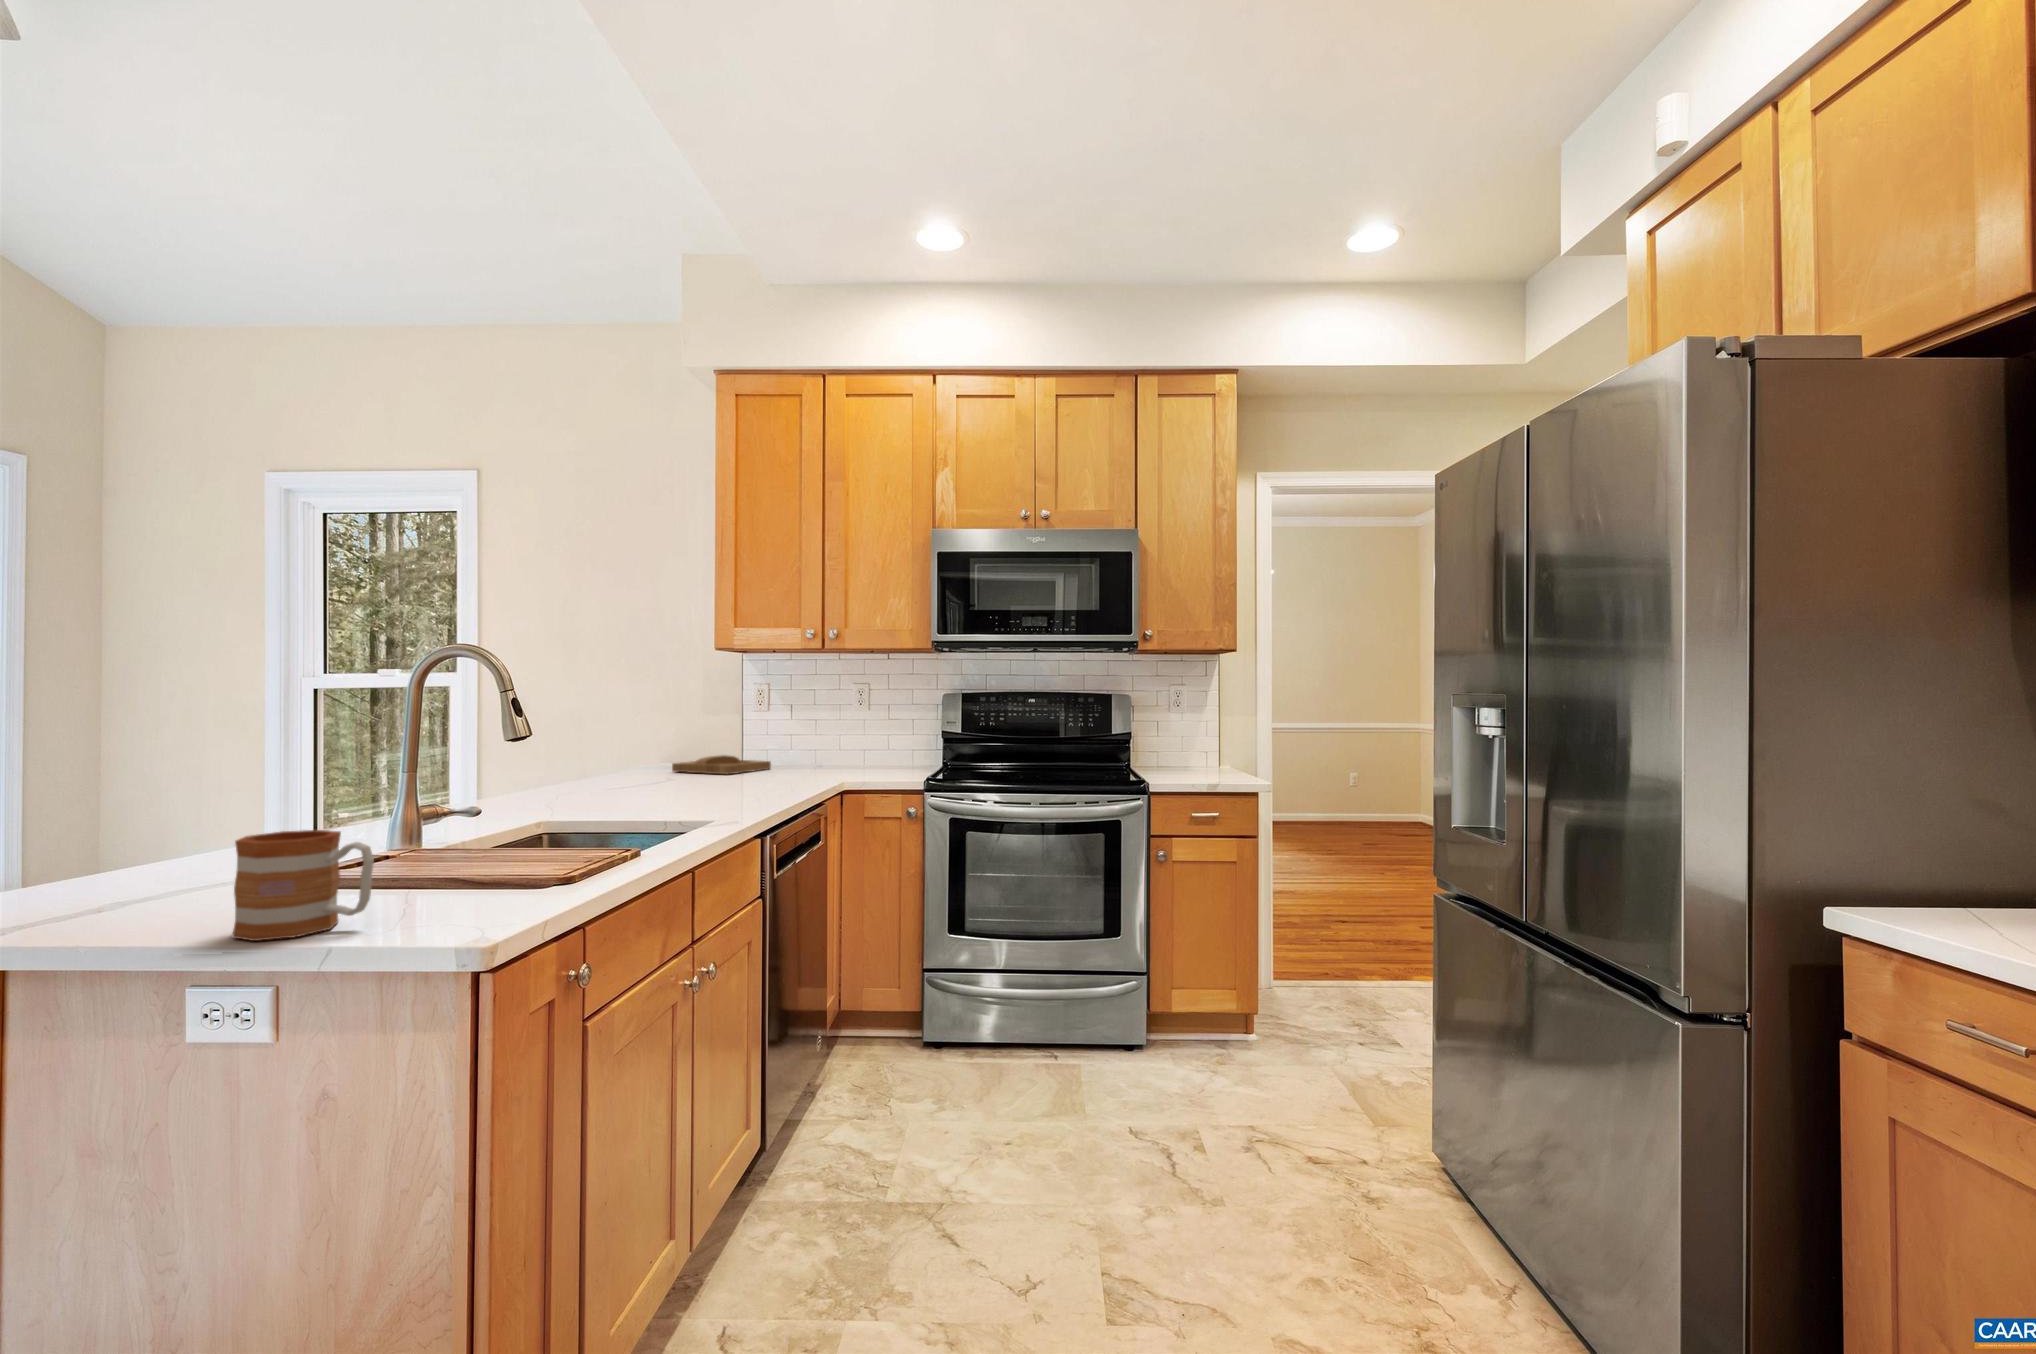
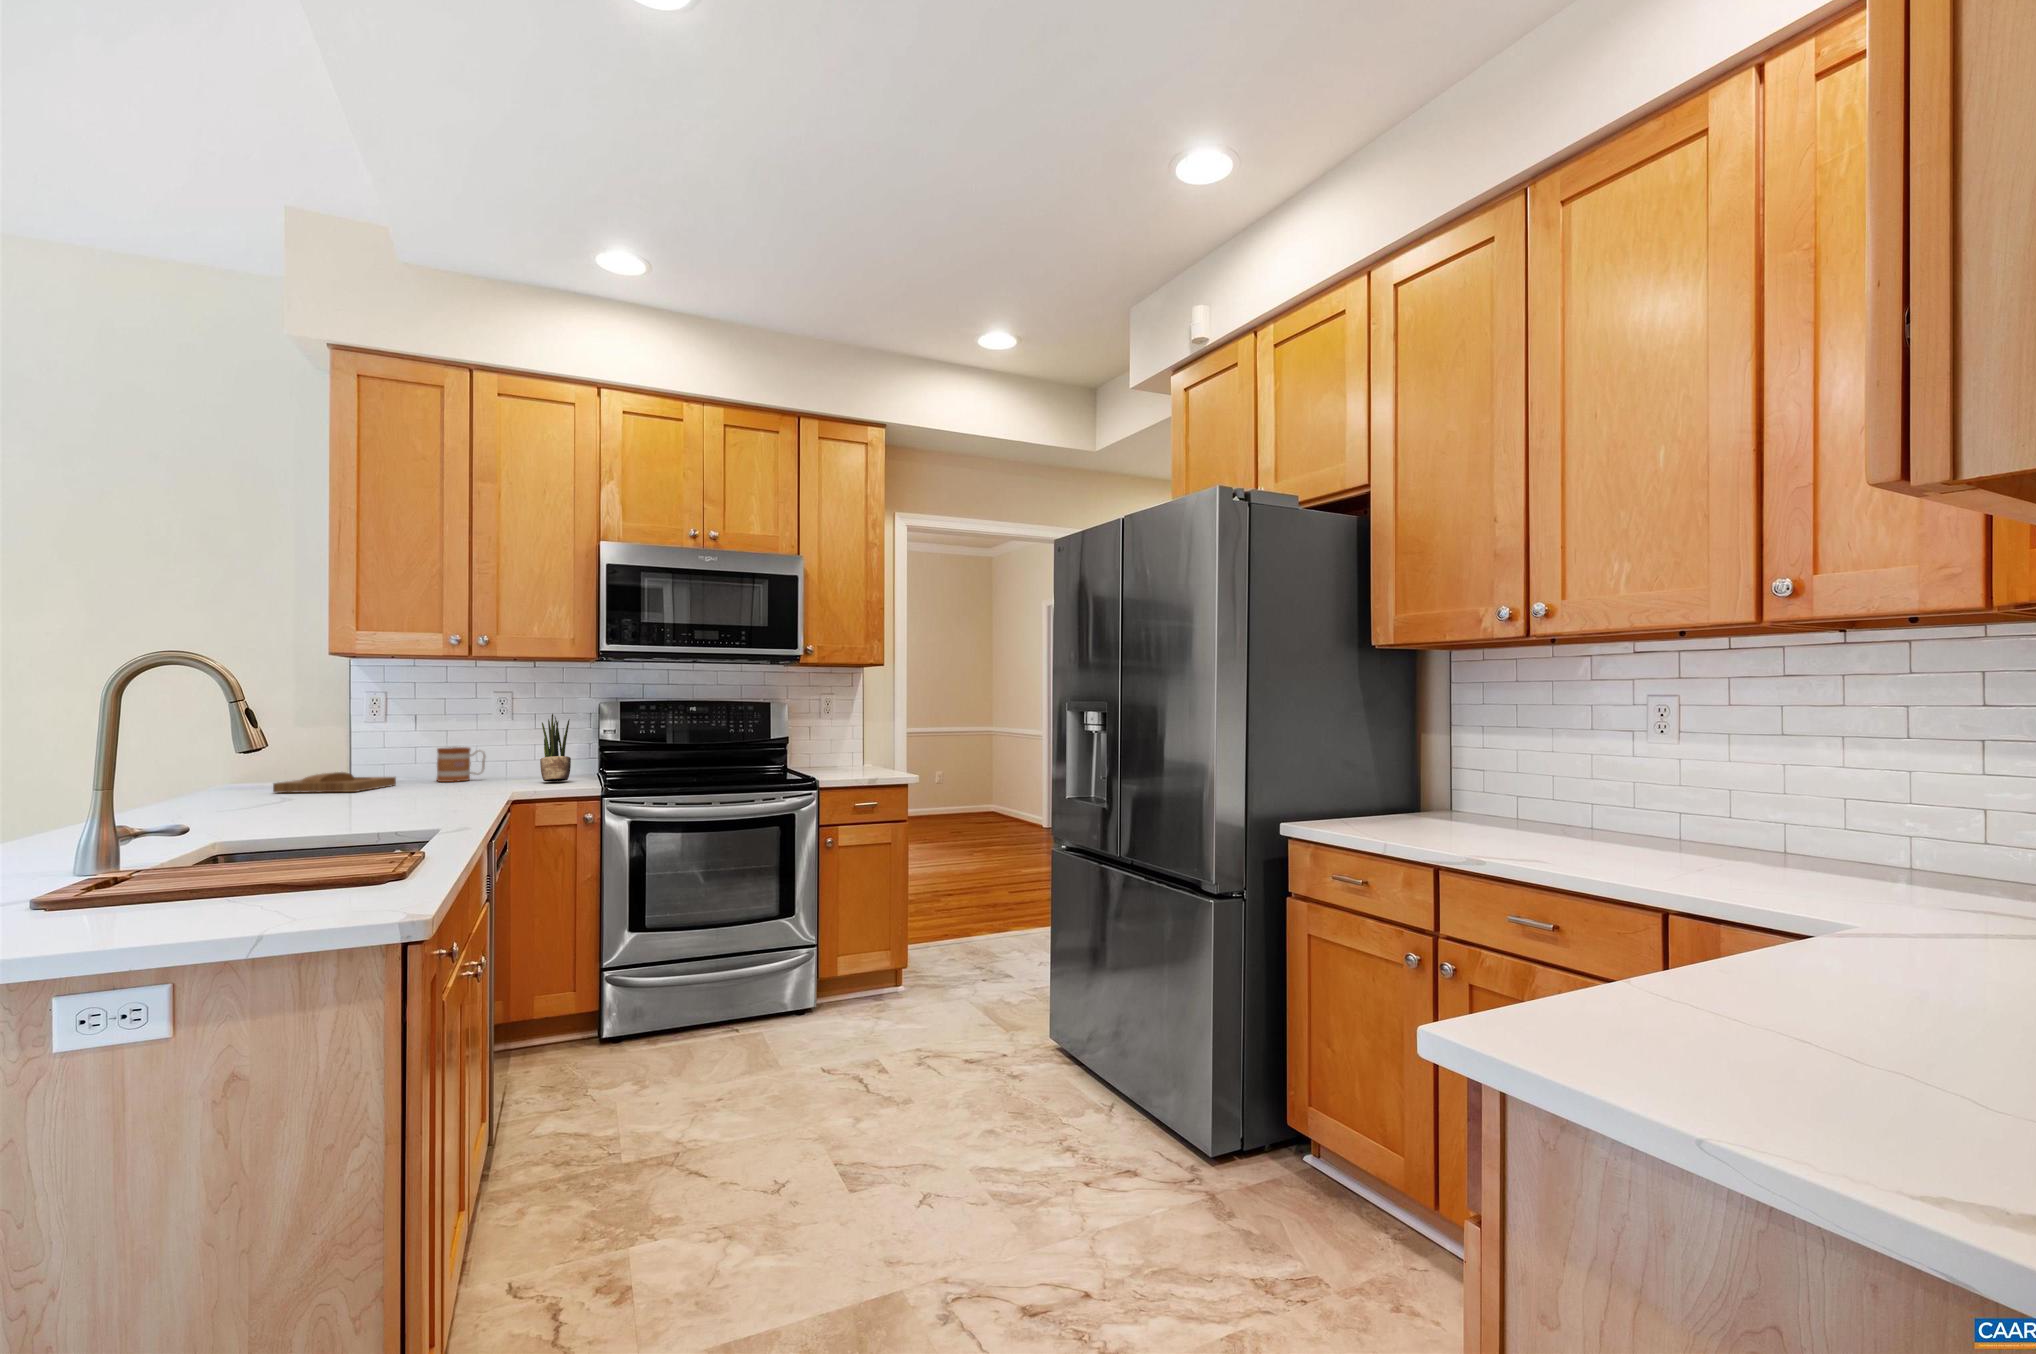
potted plant: none [884,704,912,772] -> present [540,714,571,782]
mug: present [233,830,374,941] -> present [437,747,486,782]

